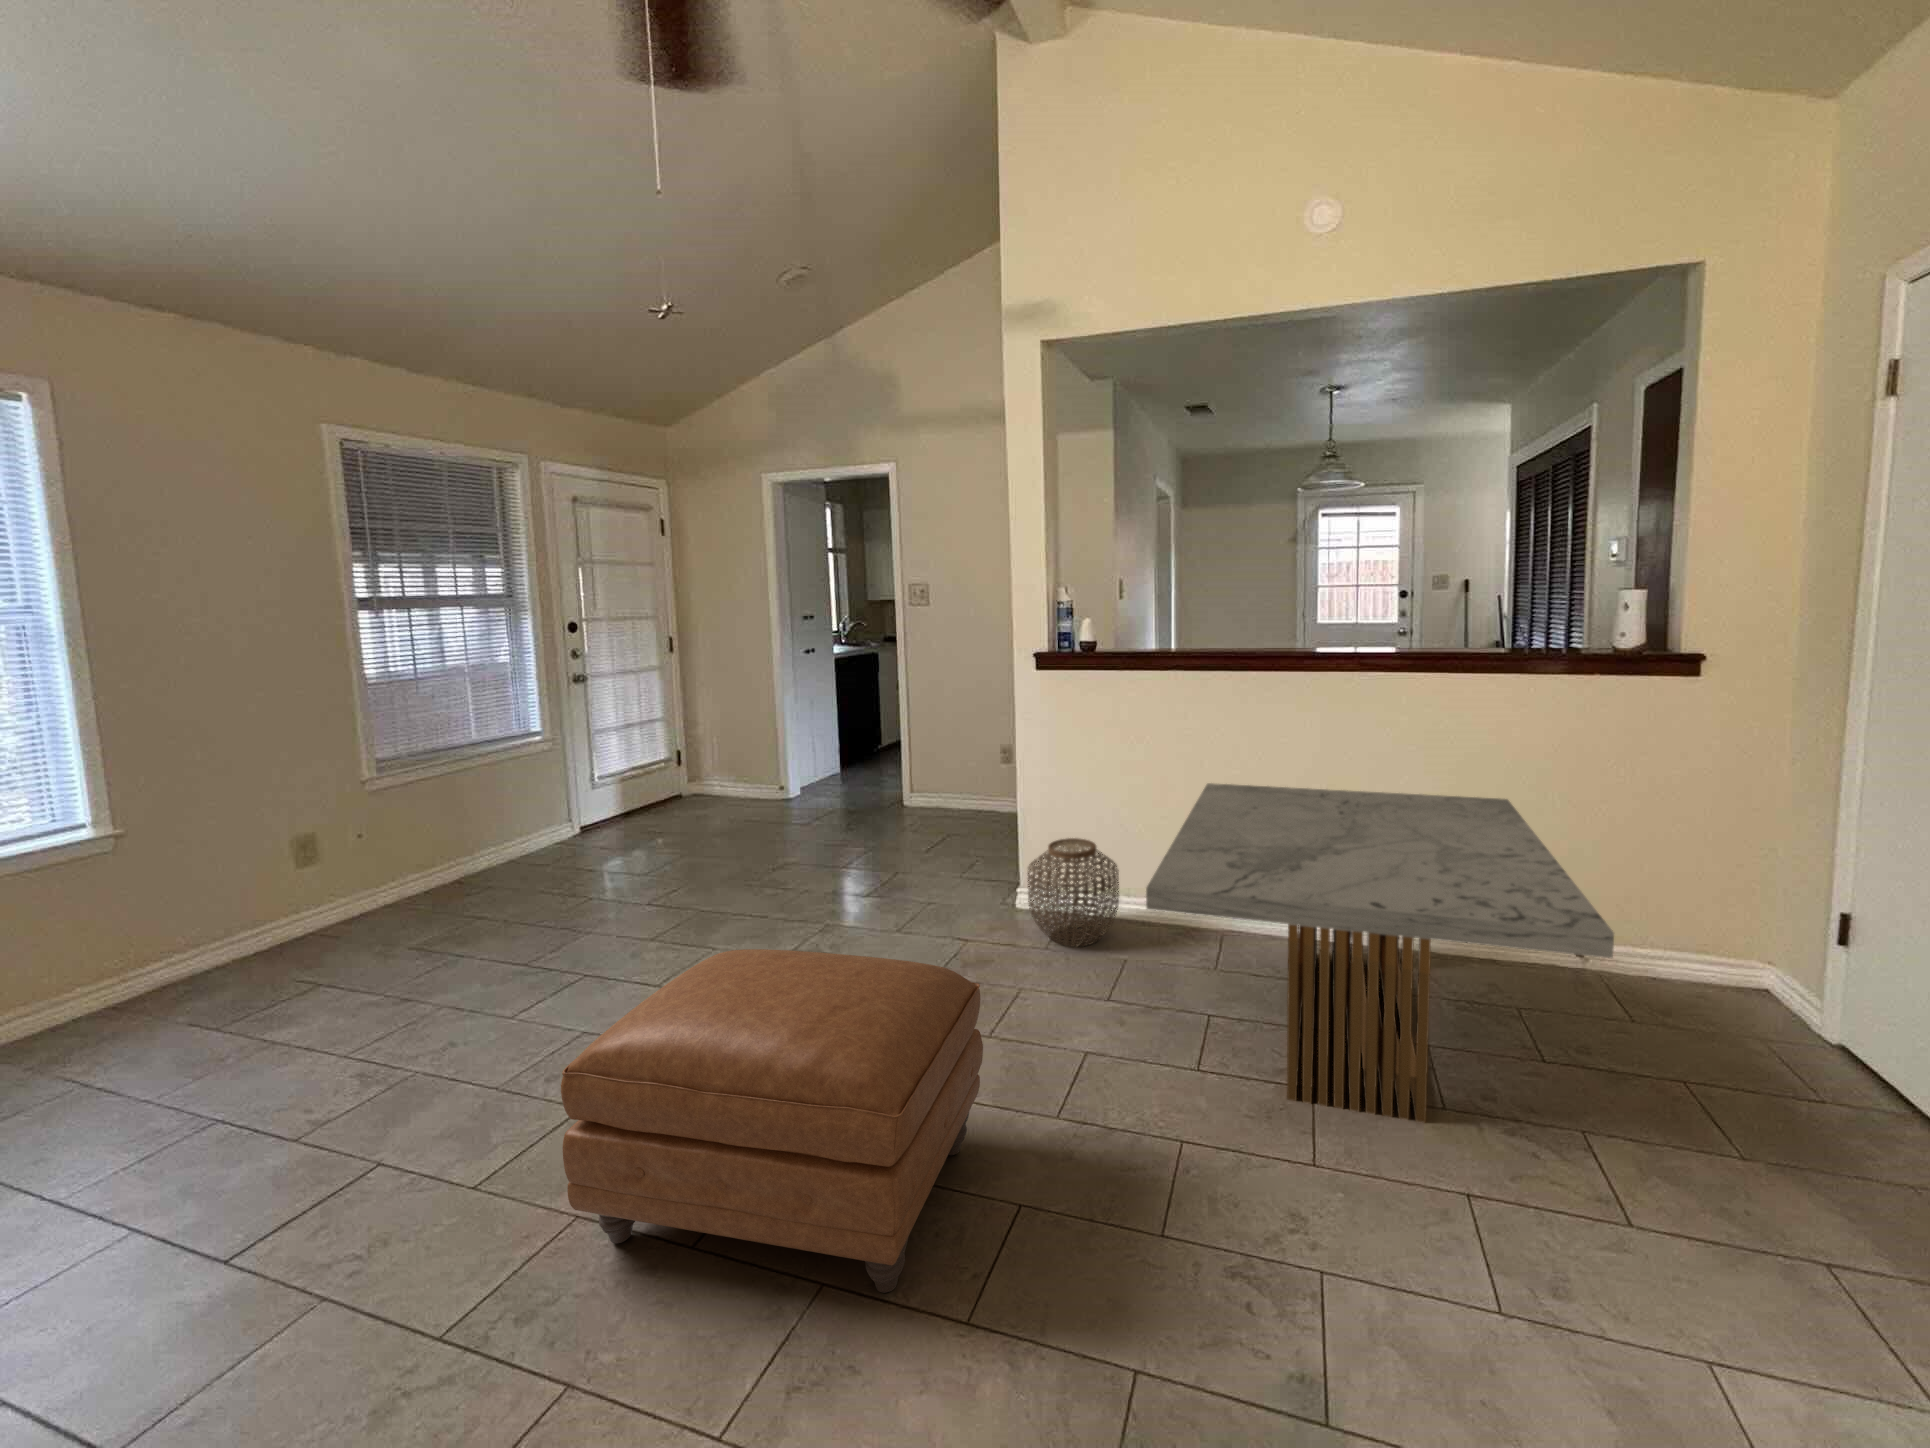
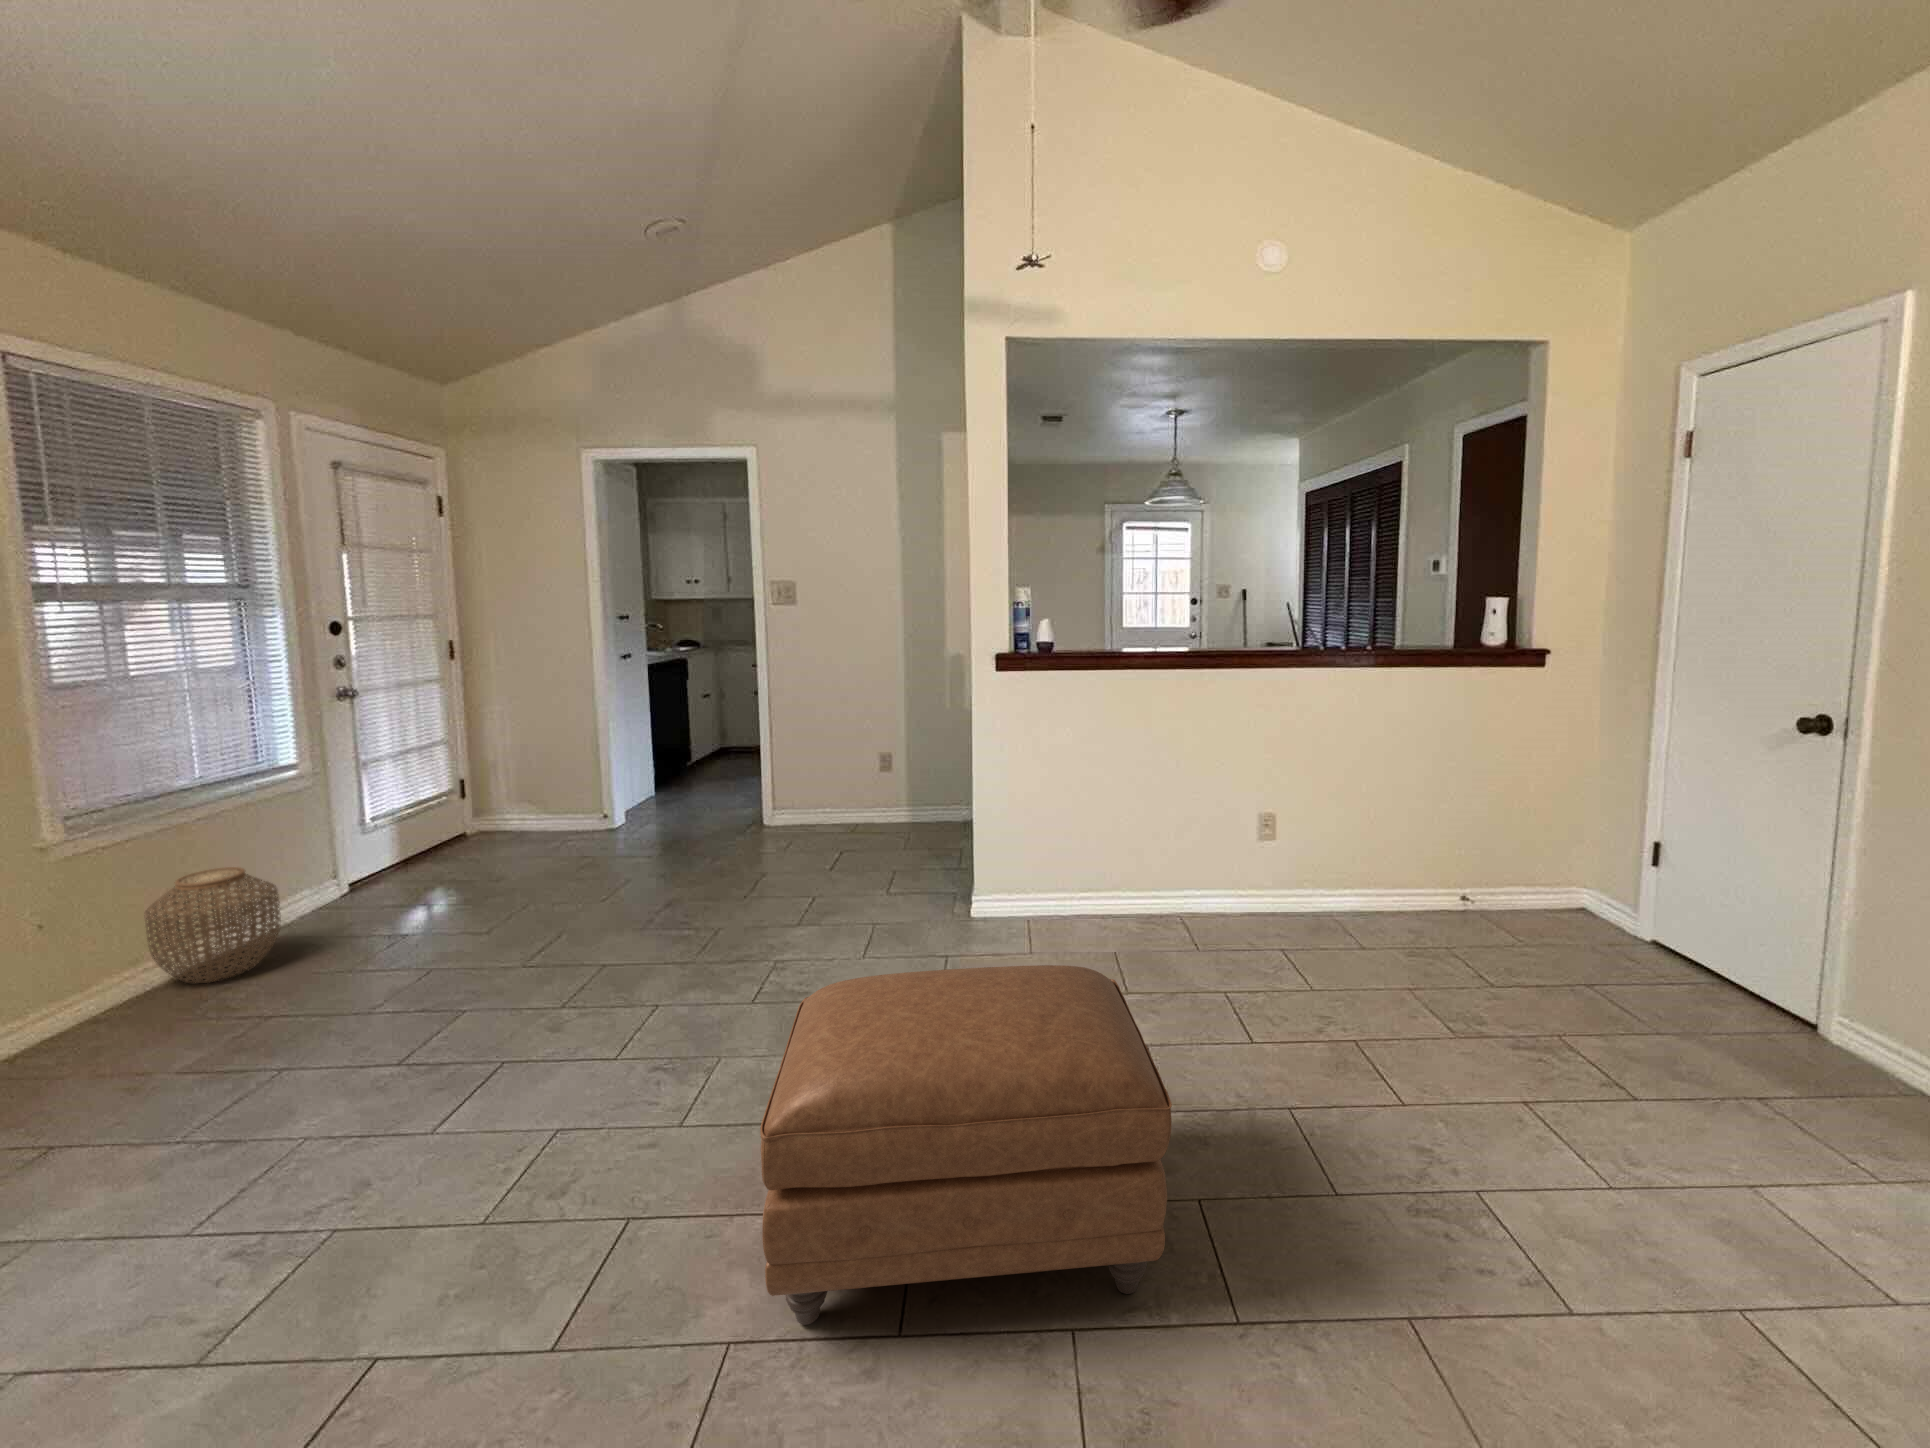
coffee table: present [1146,783,1614,1123] -> none [1165,773,1607,1049]
woven basket: present [1027,838,1119,946] -> present [144,867,281,983]

